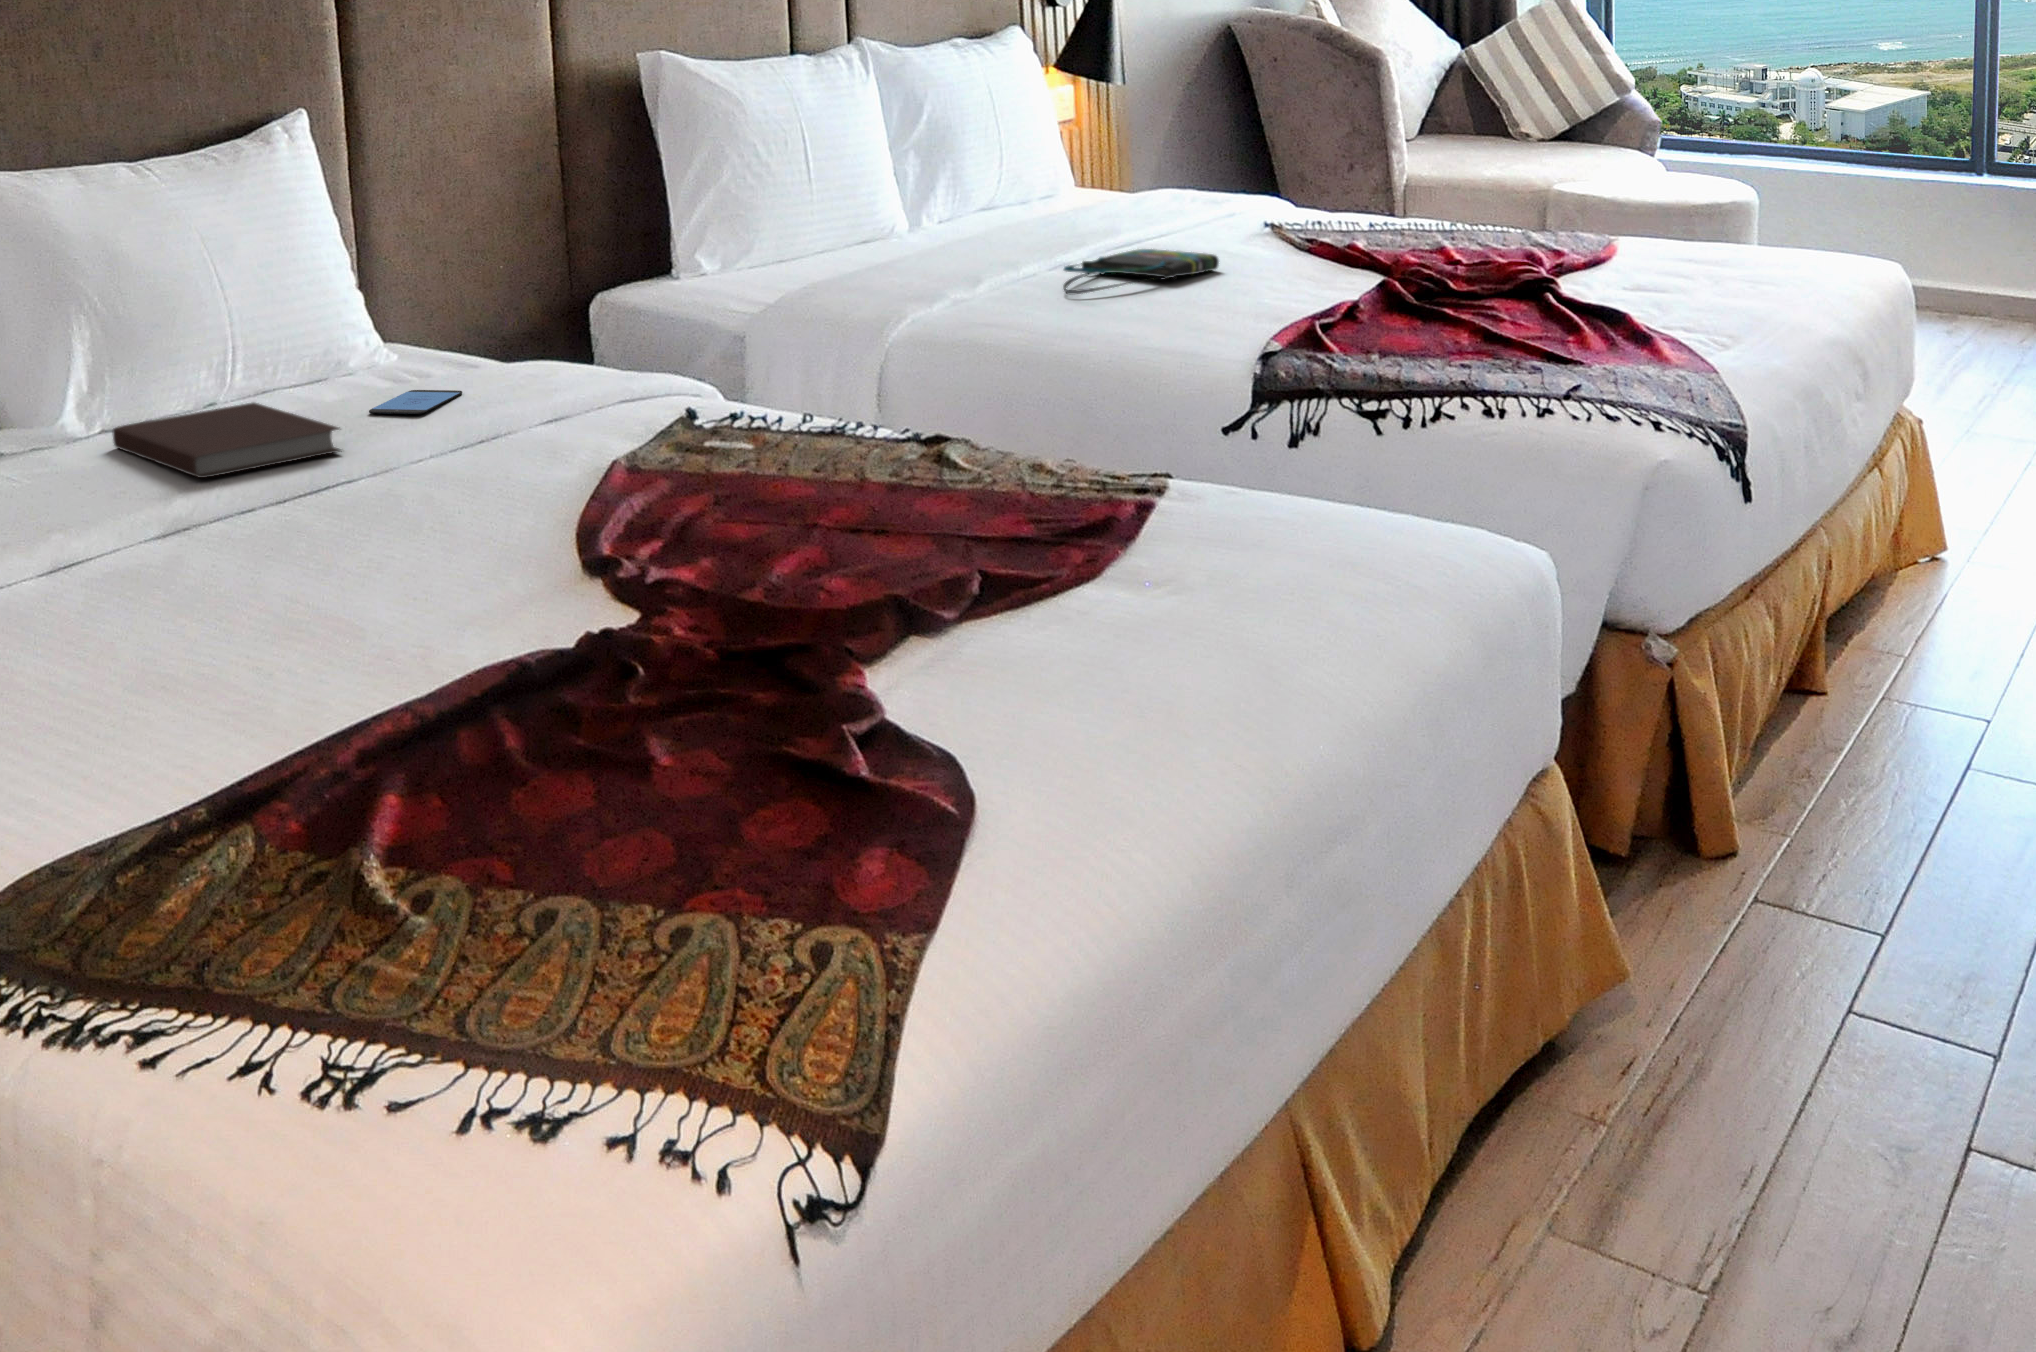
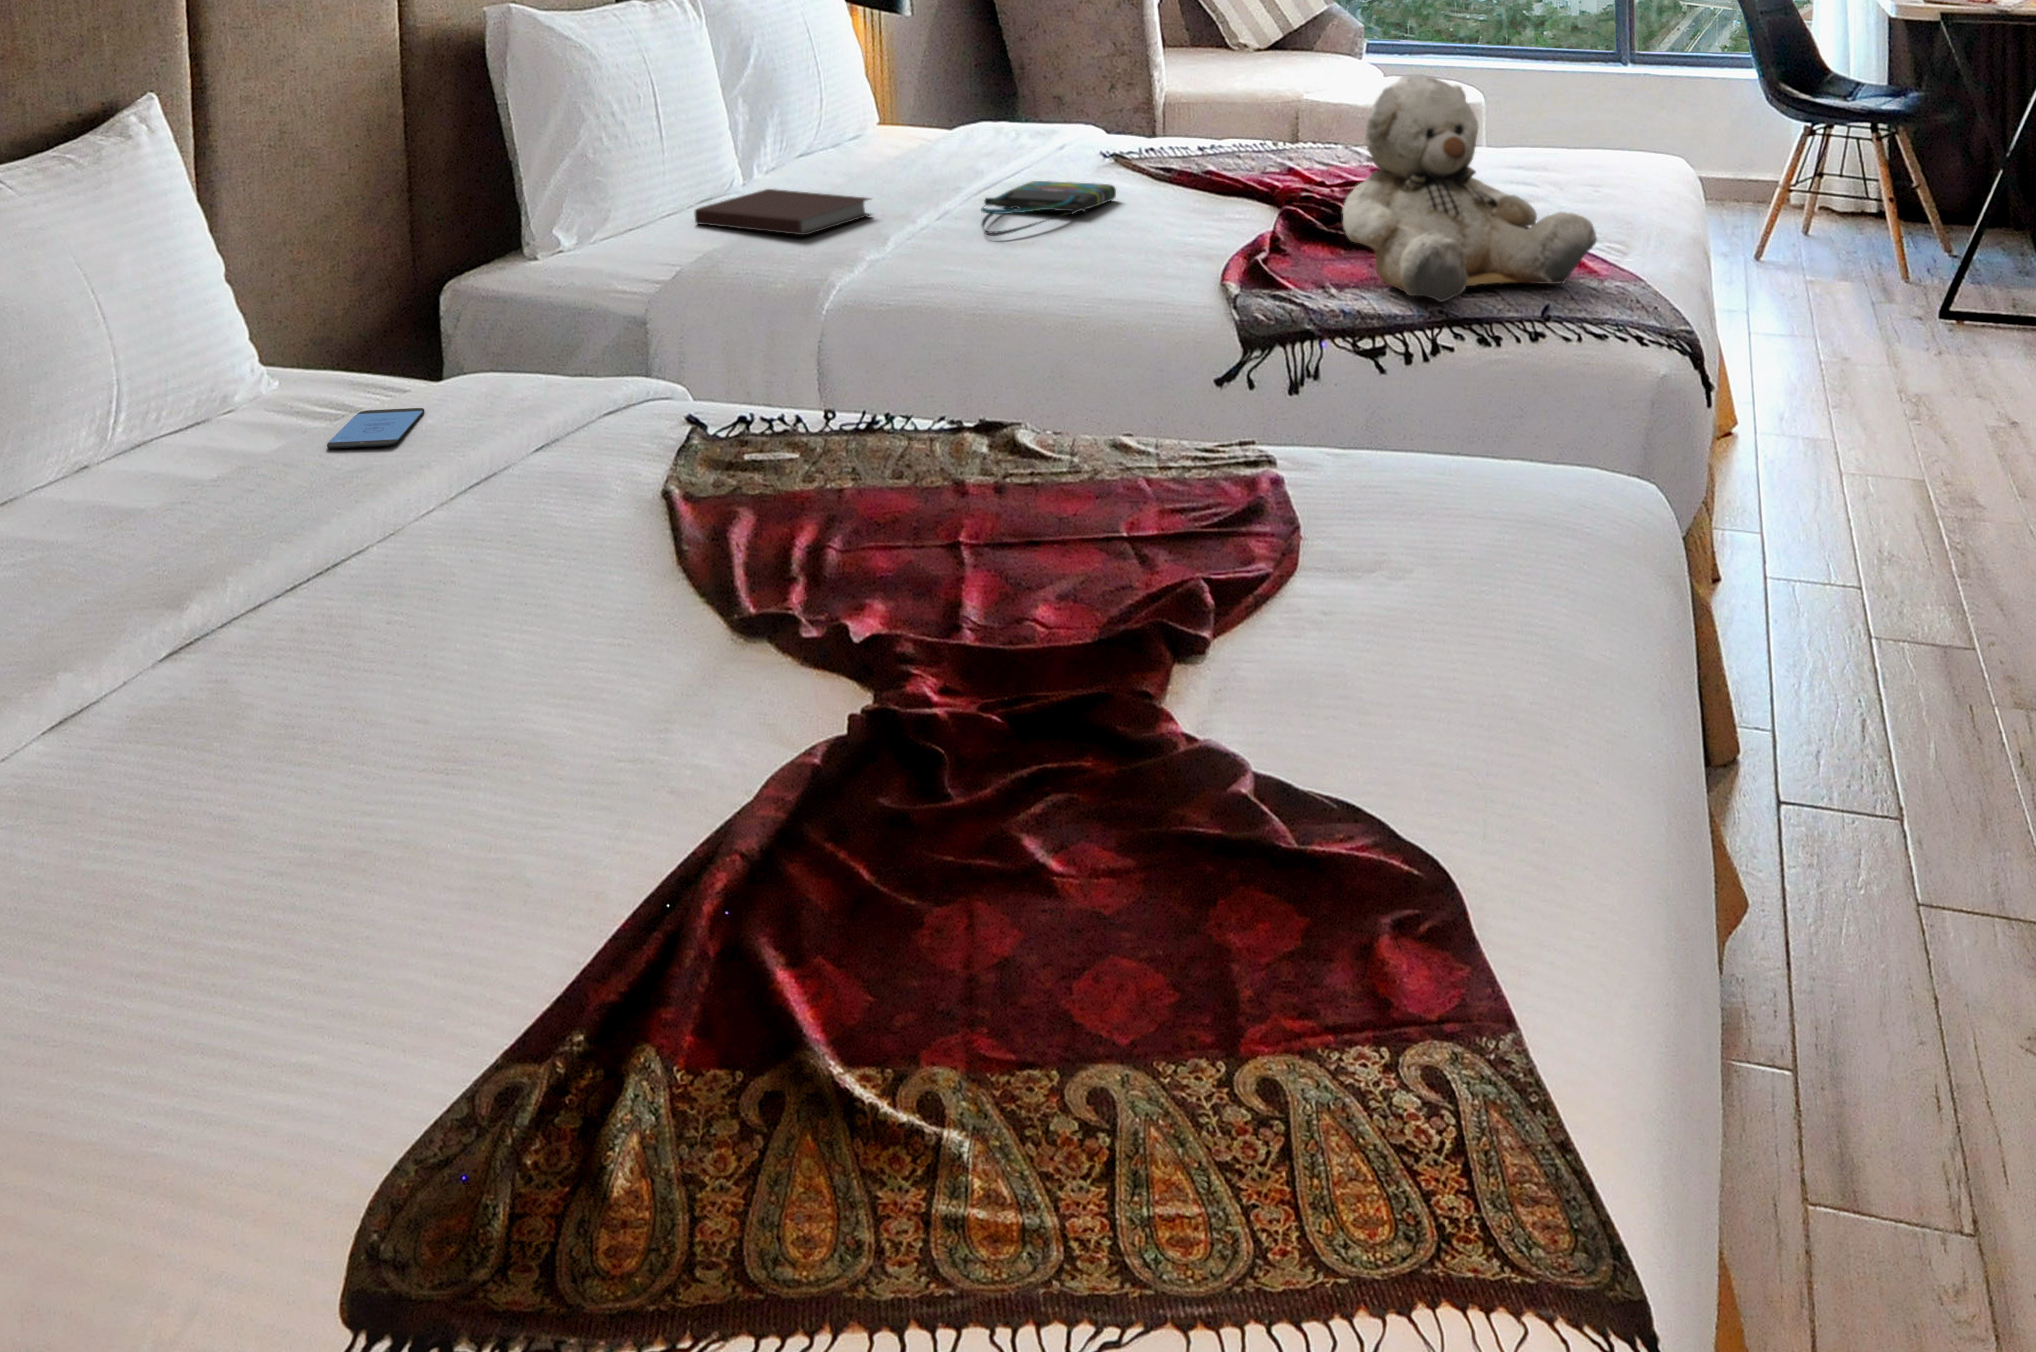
teddy bear: none [1387,143,1651,371] -> present [1342,74,1597,302]
notebook: present [113,402,342,478] -> present [694,189,871,235]

